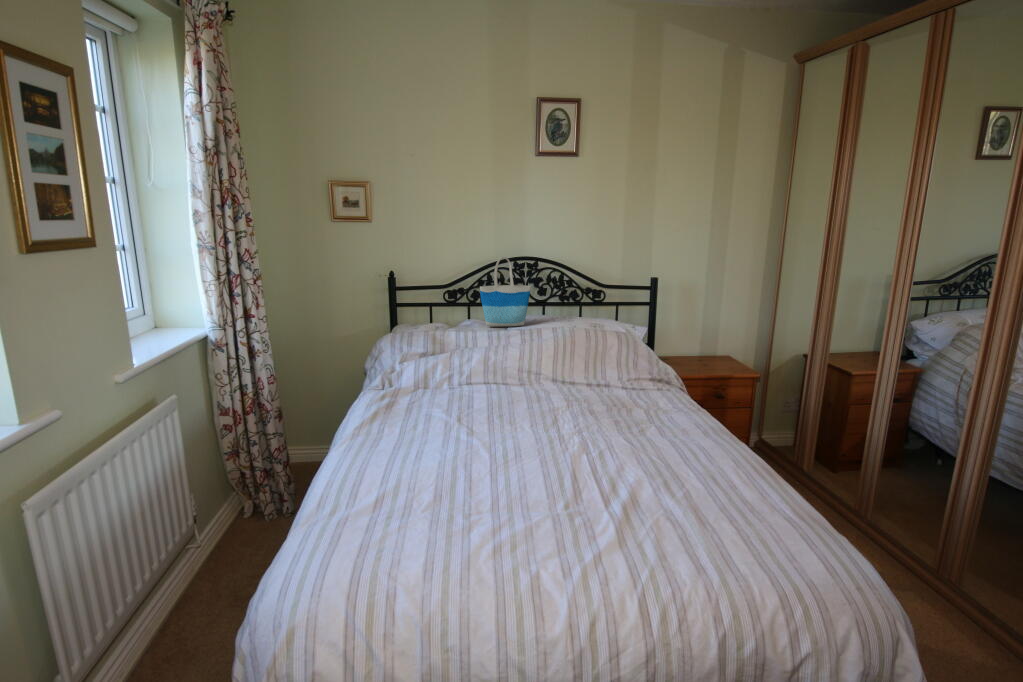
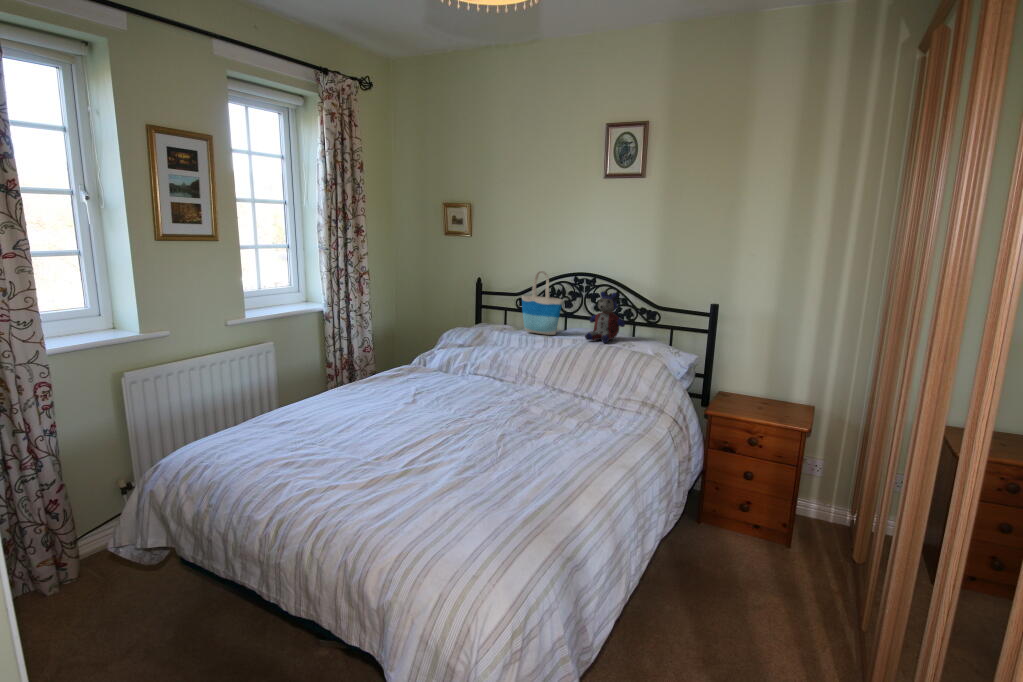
stuffed bear: none [559,273,600,325] -> present [585,292,625,343]

